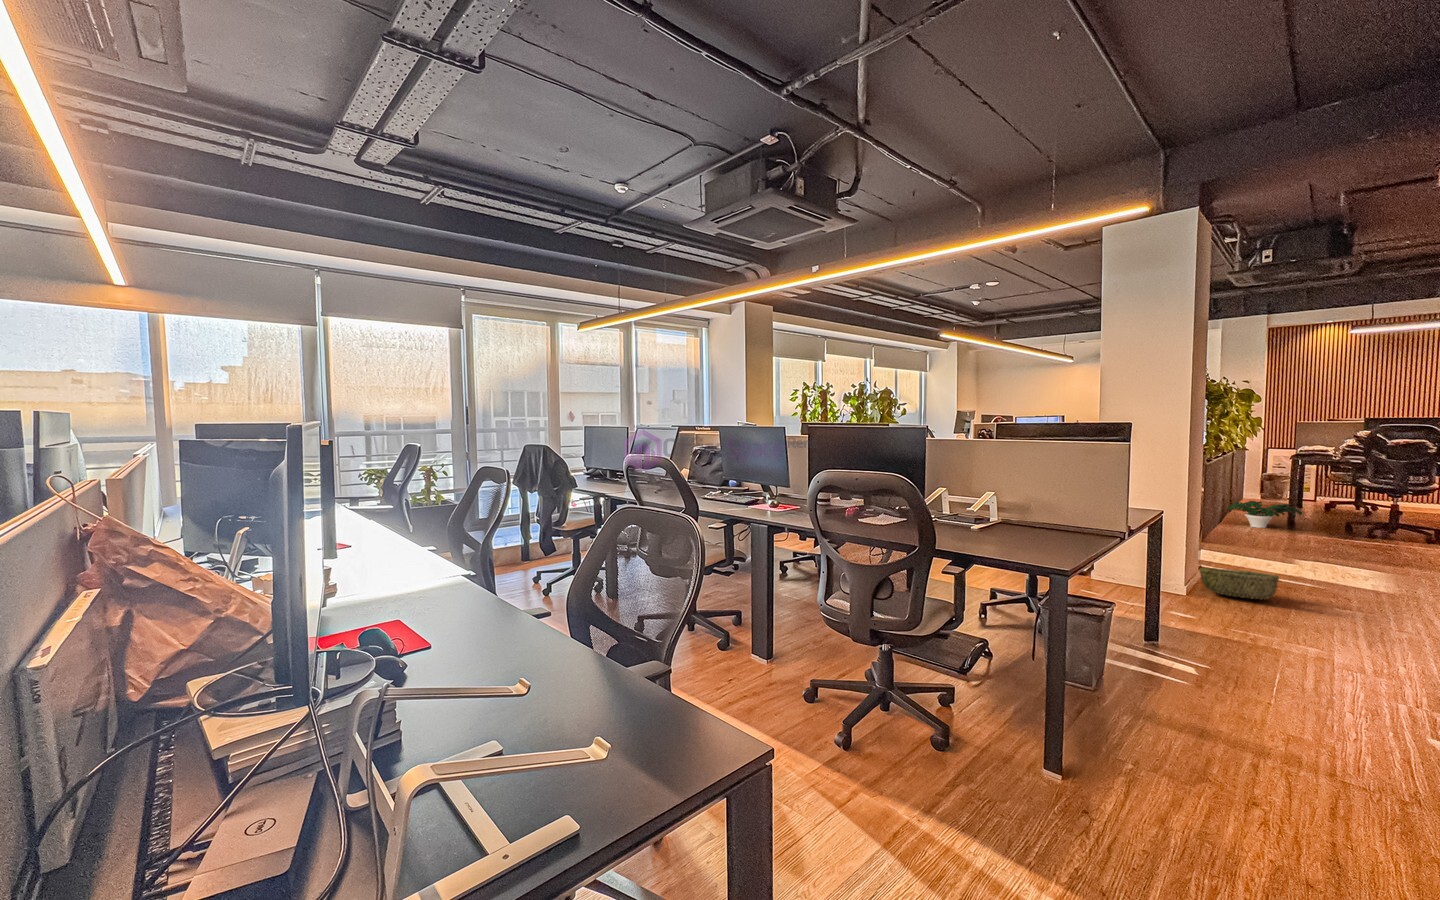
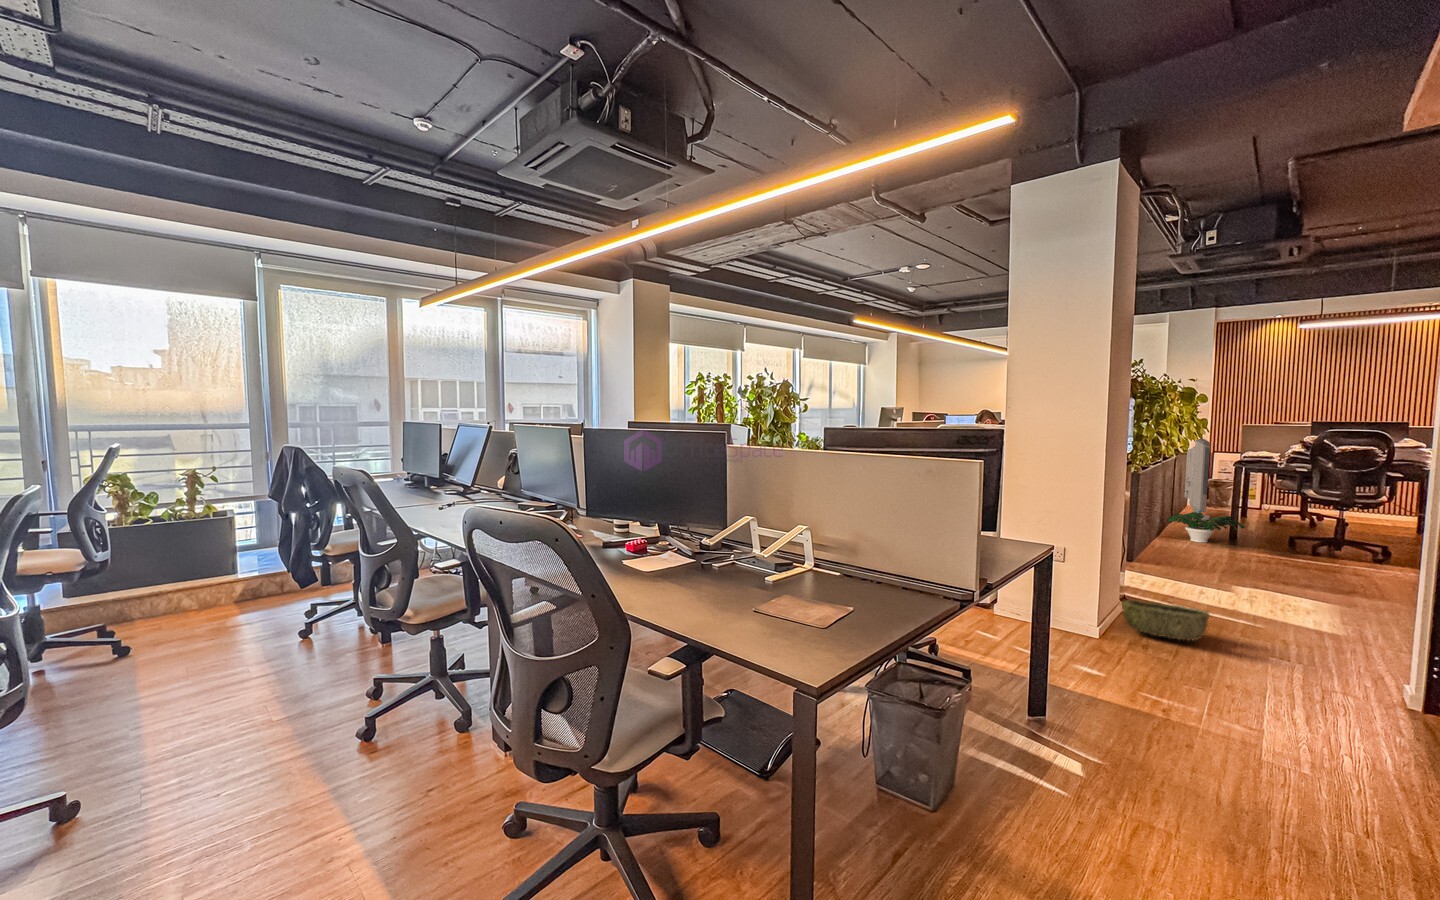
air purifier: none [1241,432,1266,510] -> present [1185,438,1210,520]

